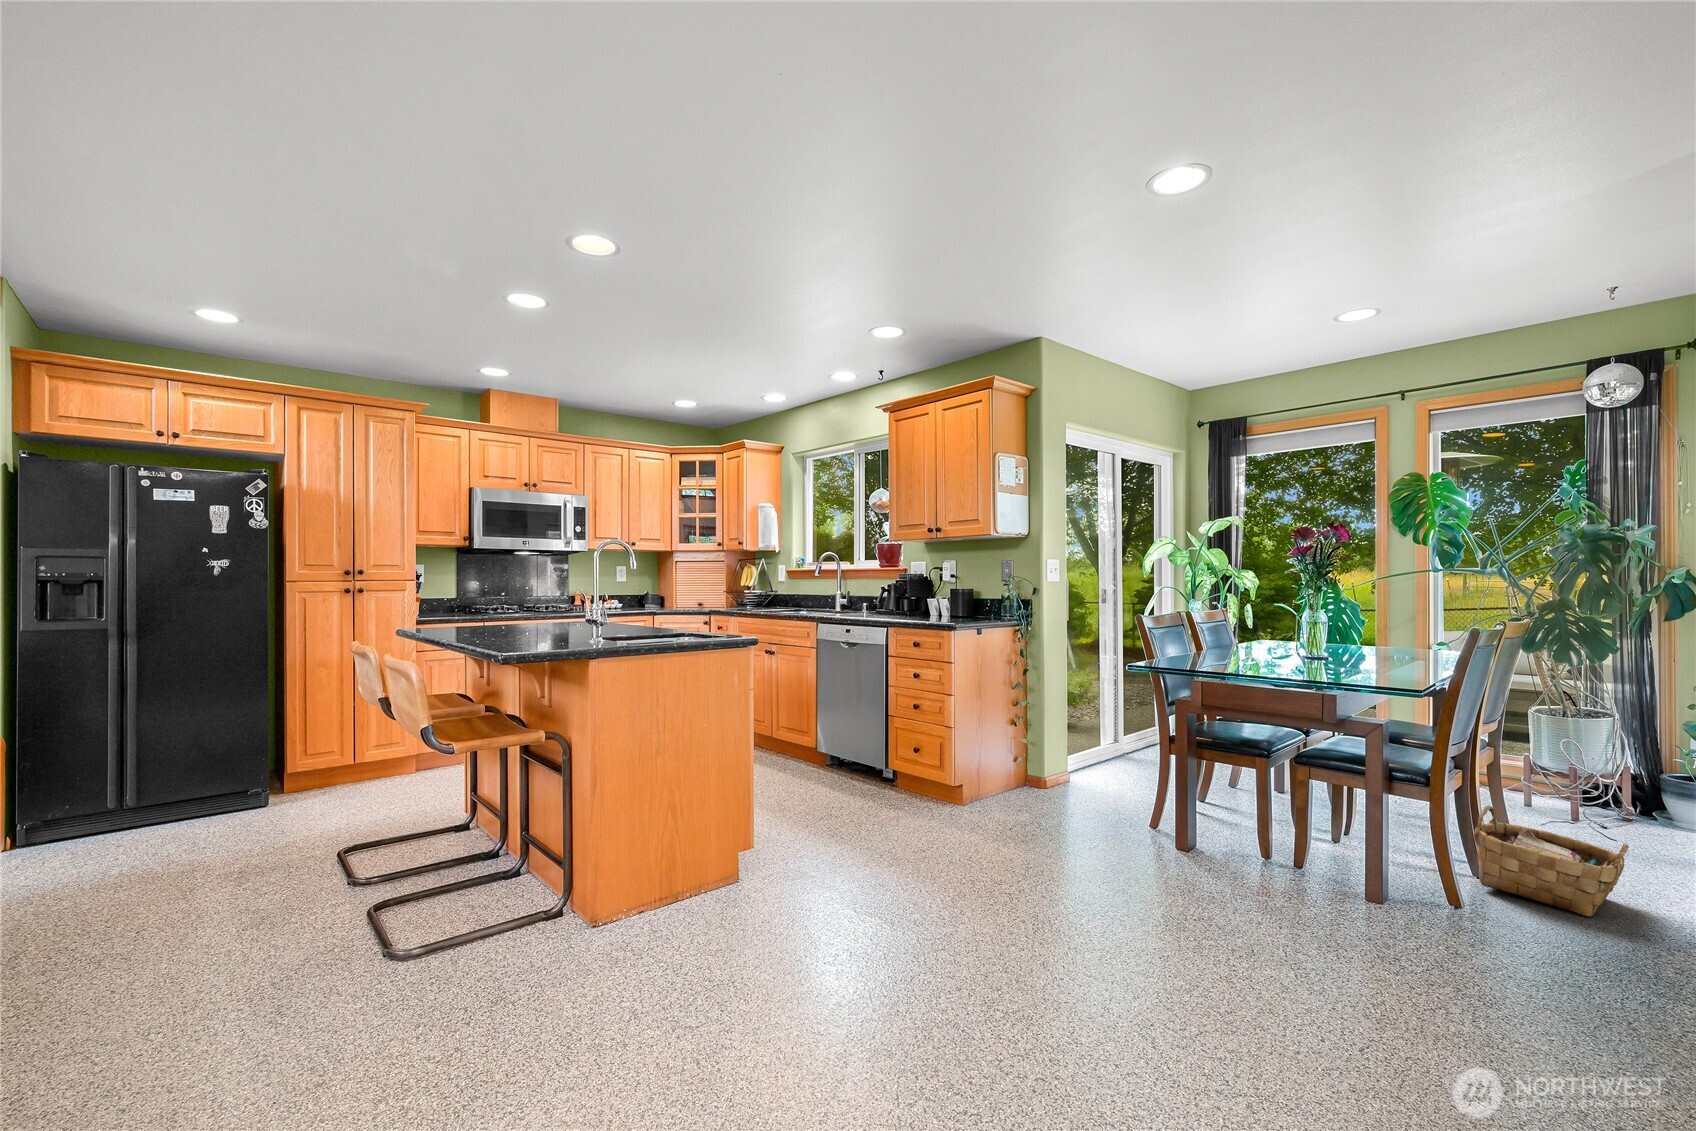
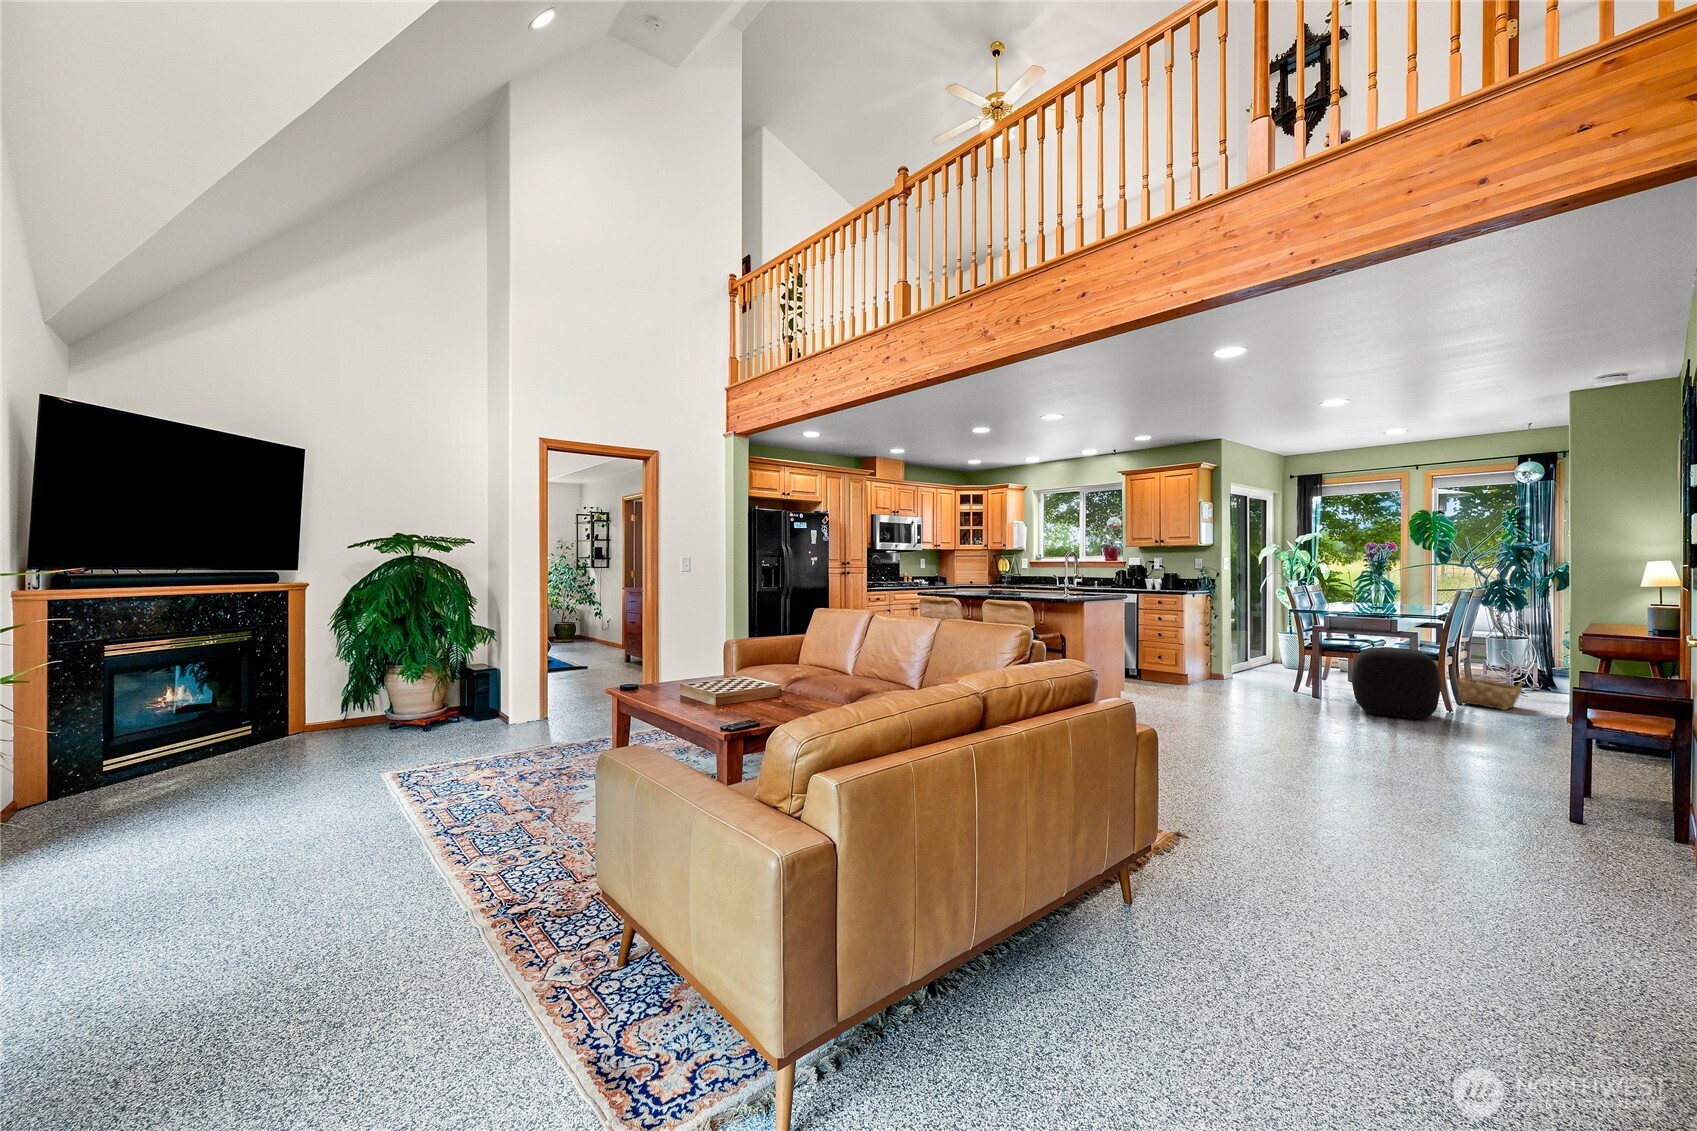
ottoman: none [1222,768,1430,976] -> present [1352,647,1441,719]

